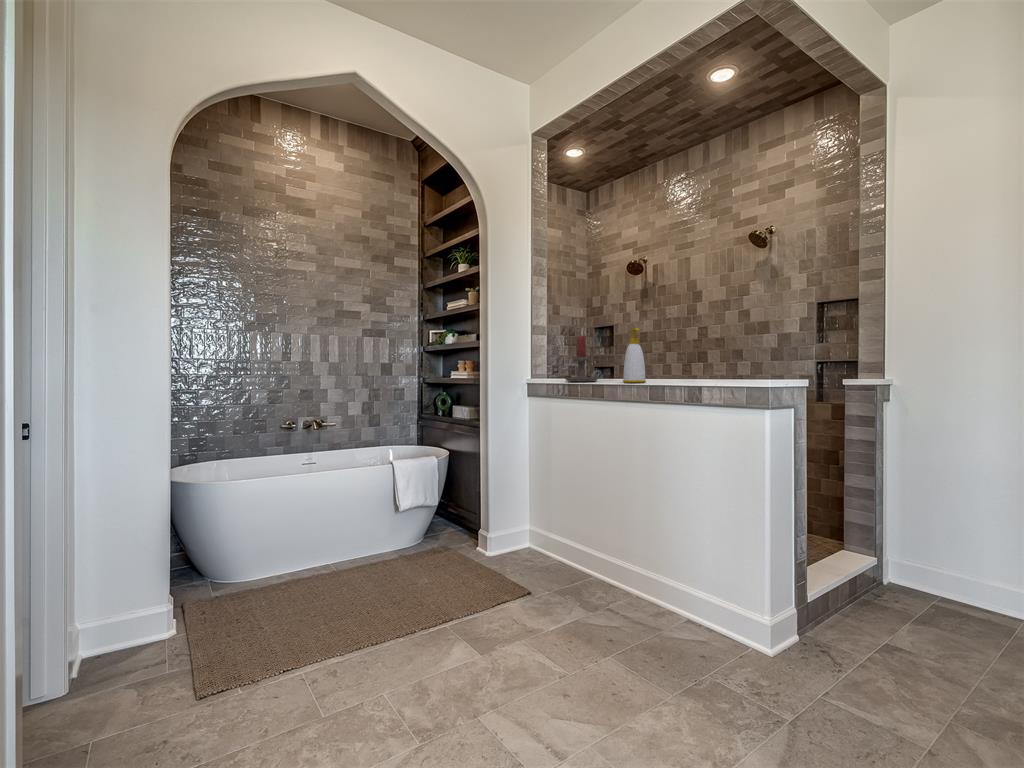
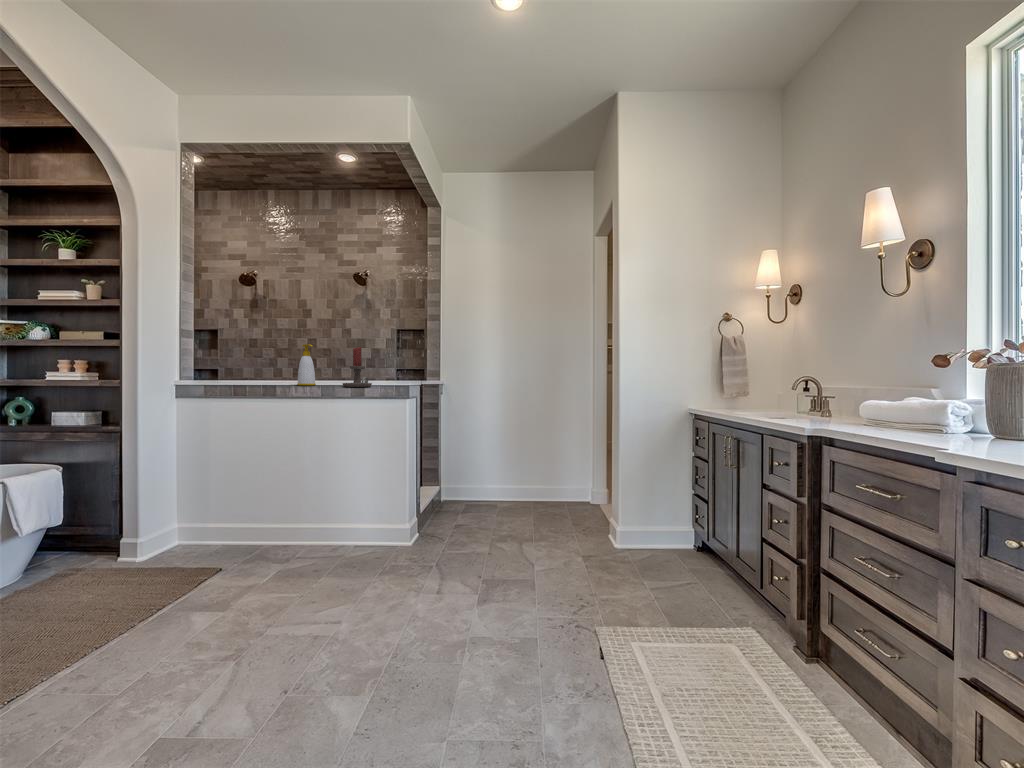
candle holder: present [565,335,602,382] -> present [343,347,372,387]

